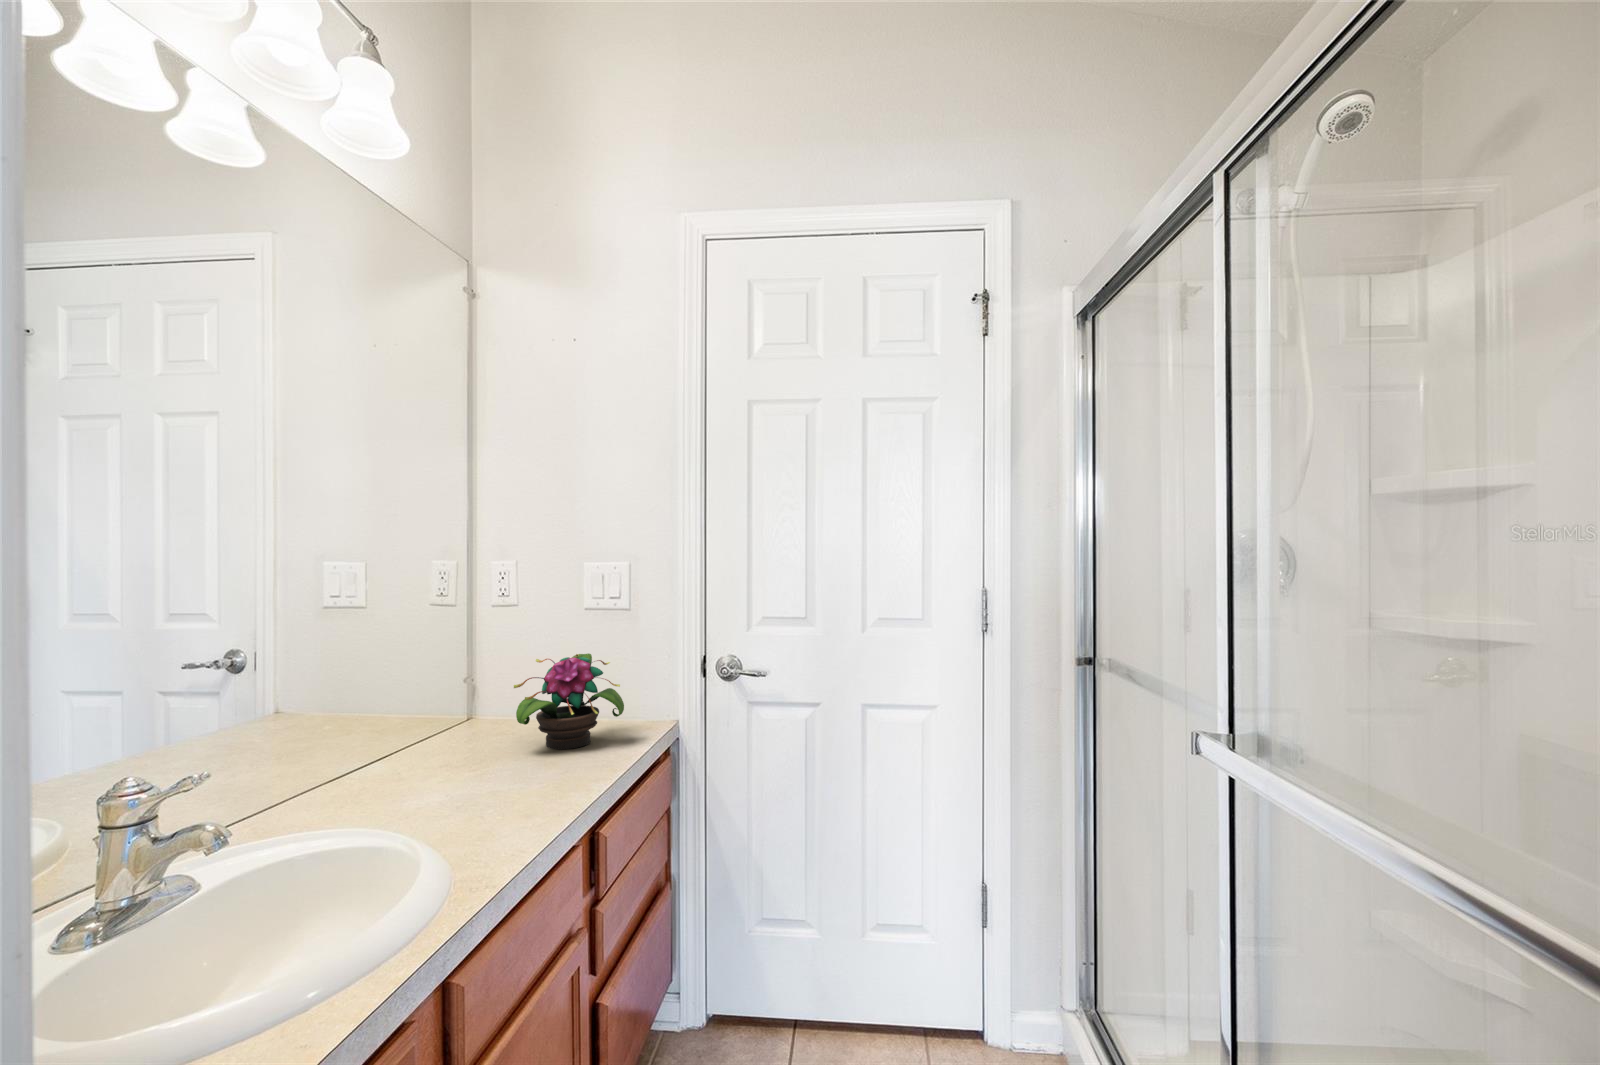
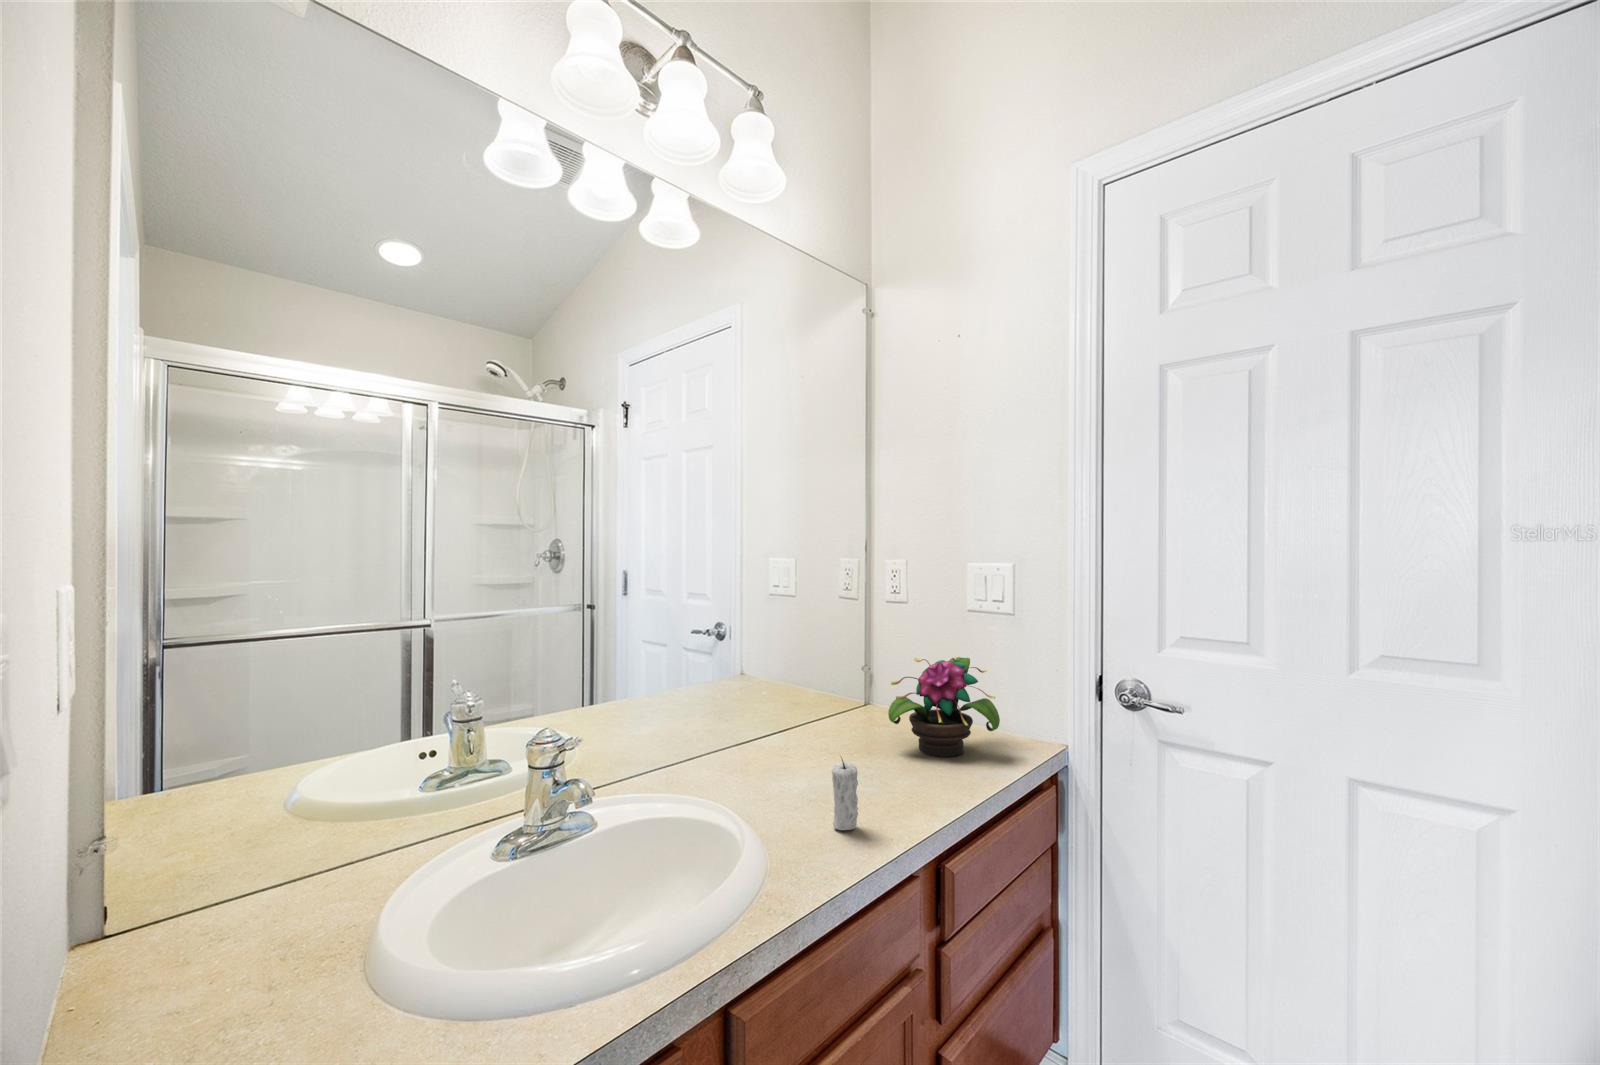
candle: none [494,746,522,821] -> present [832,758,858,830]

